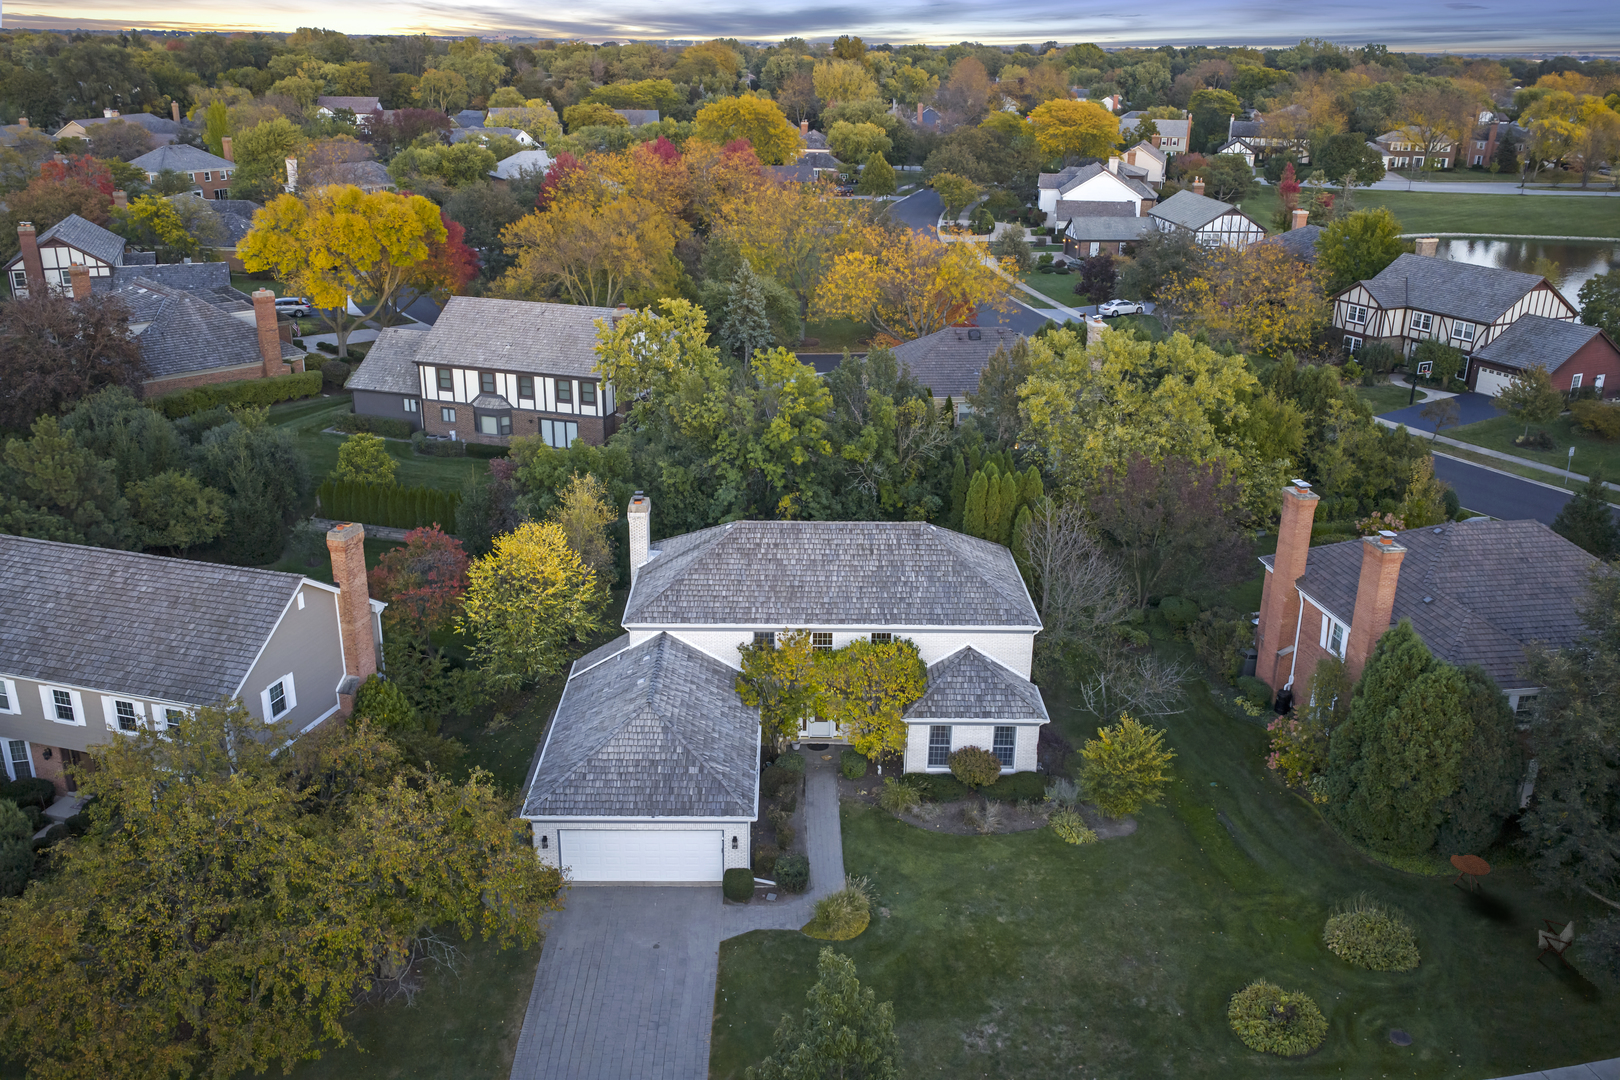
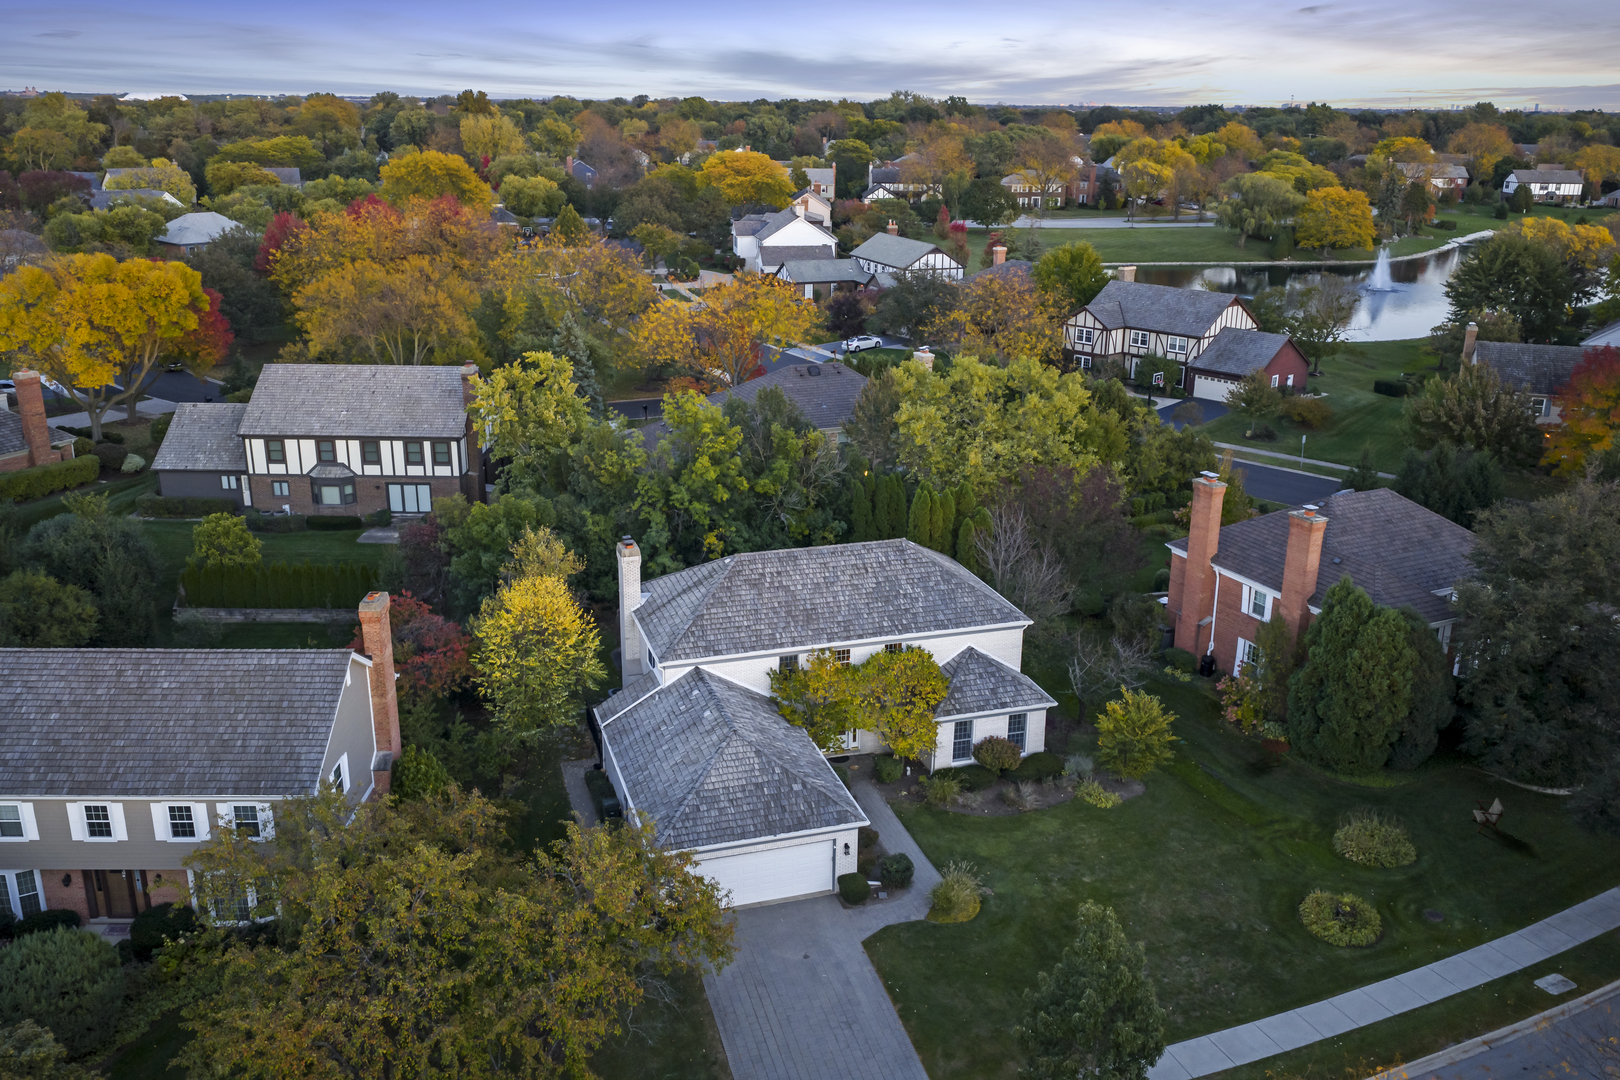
round table: present [1451,855,1490,892] -> present [1261,739,1290,763]

